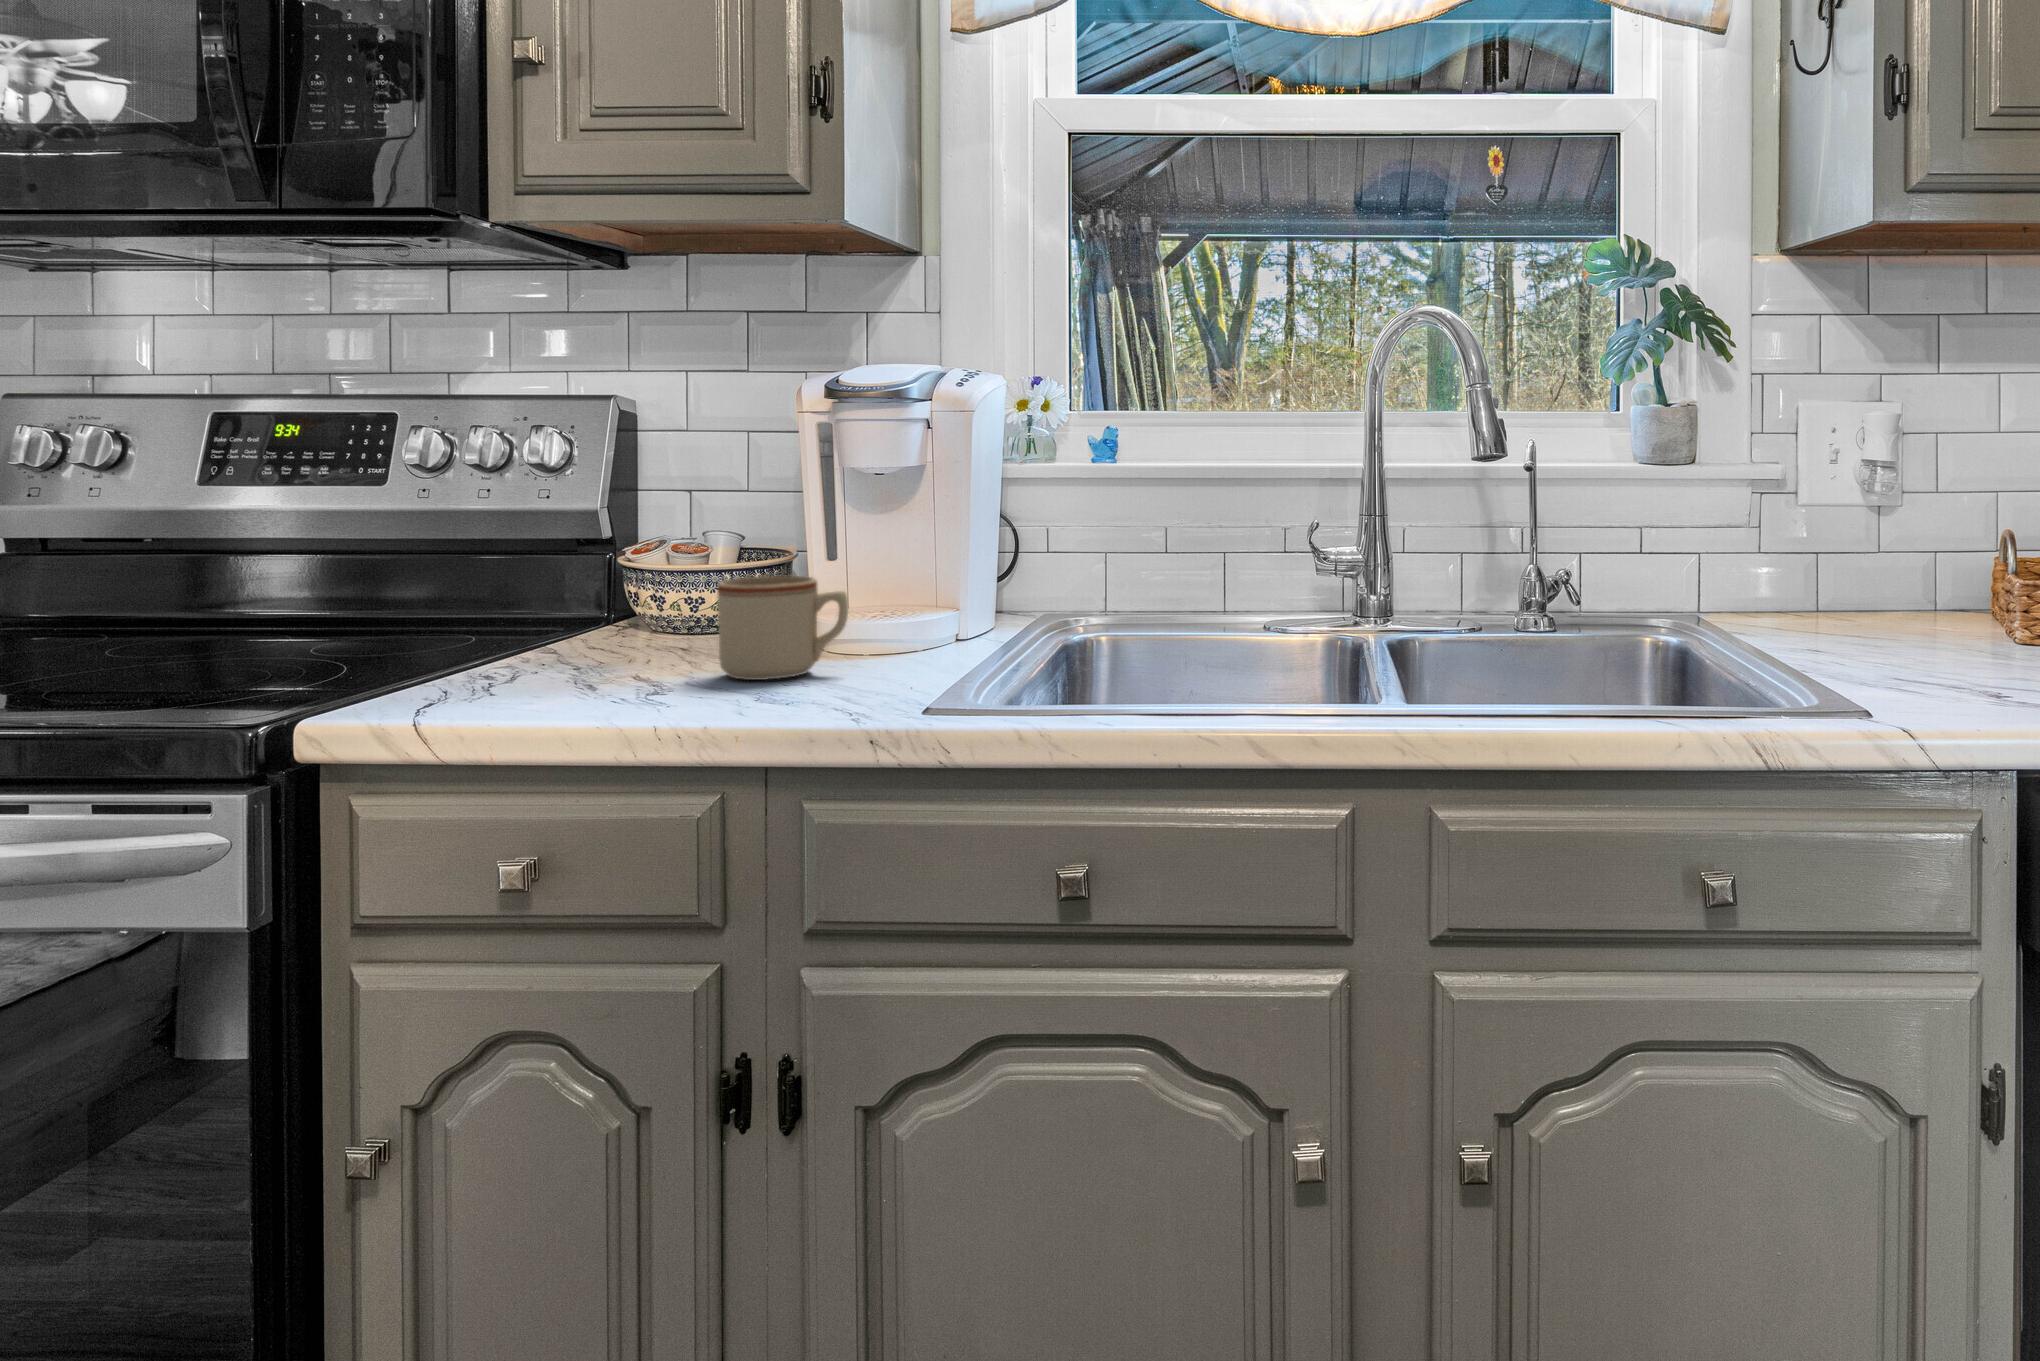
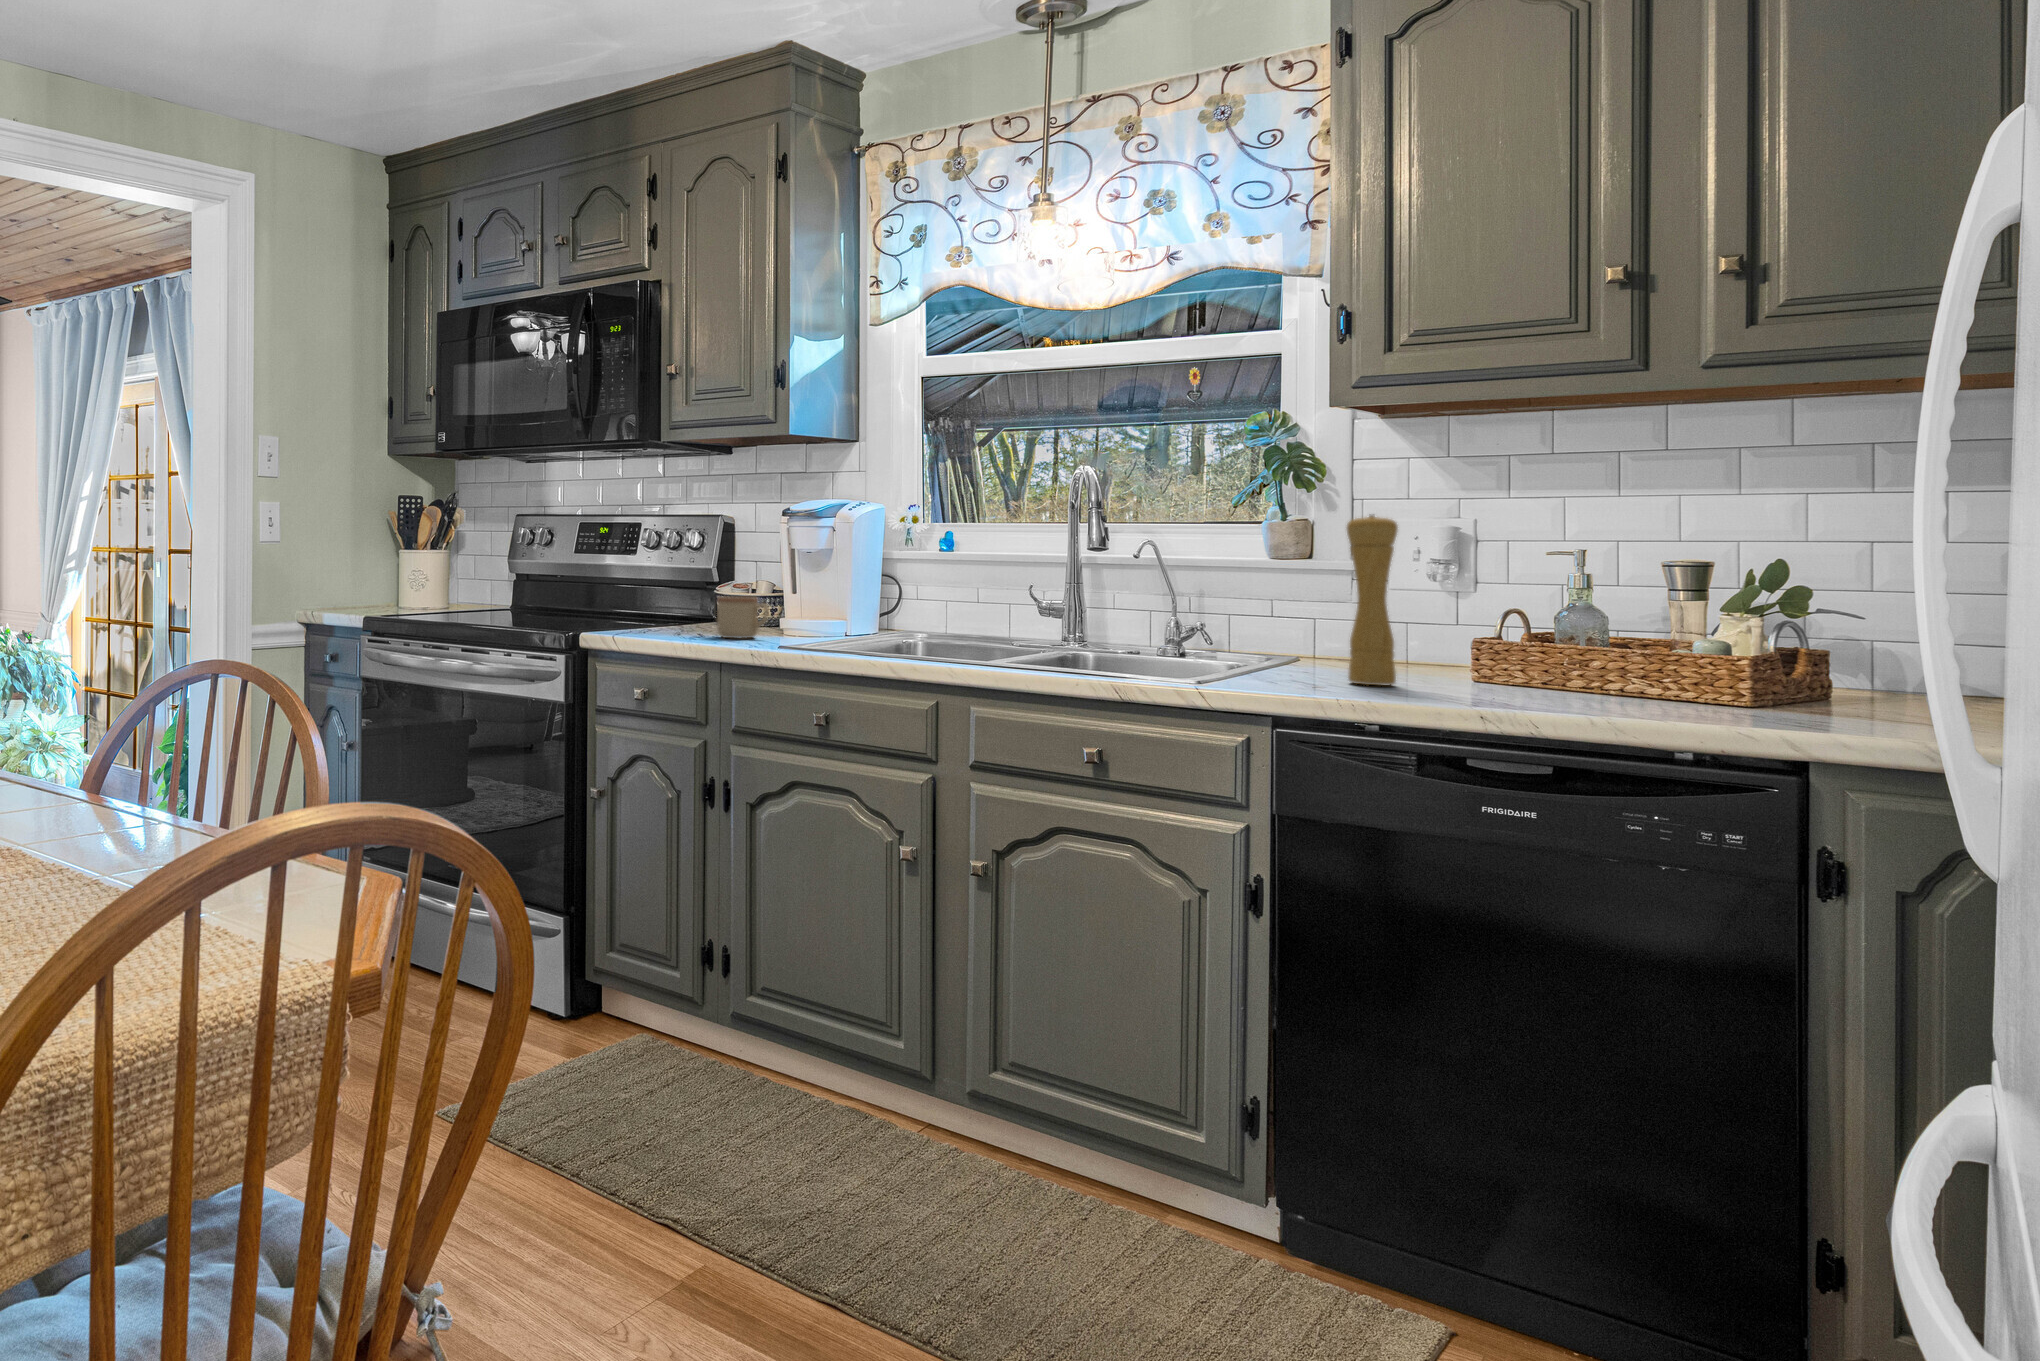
pepper mill: none [1944,392,2021,672] -> present [1347,514,1398,686]

